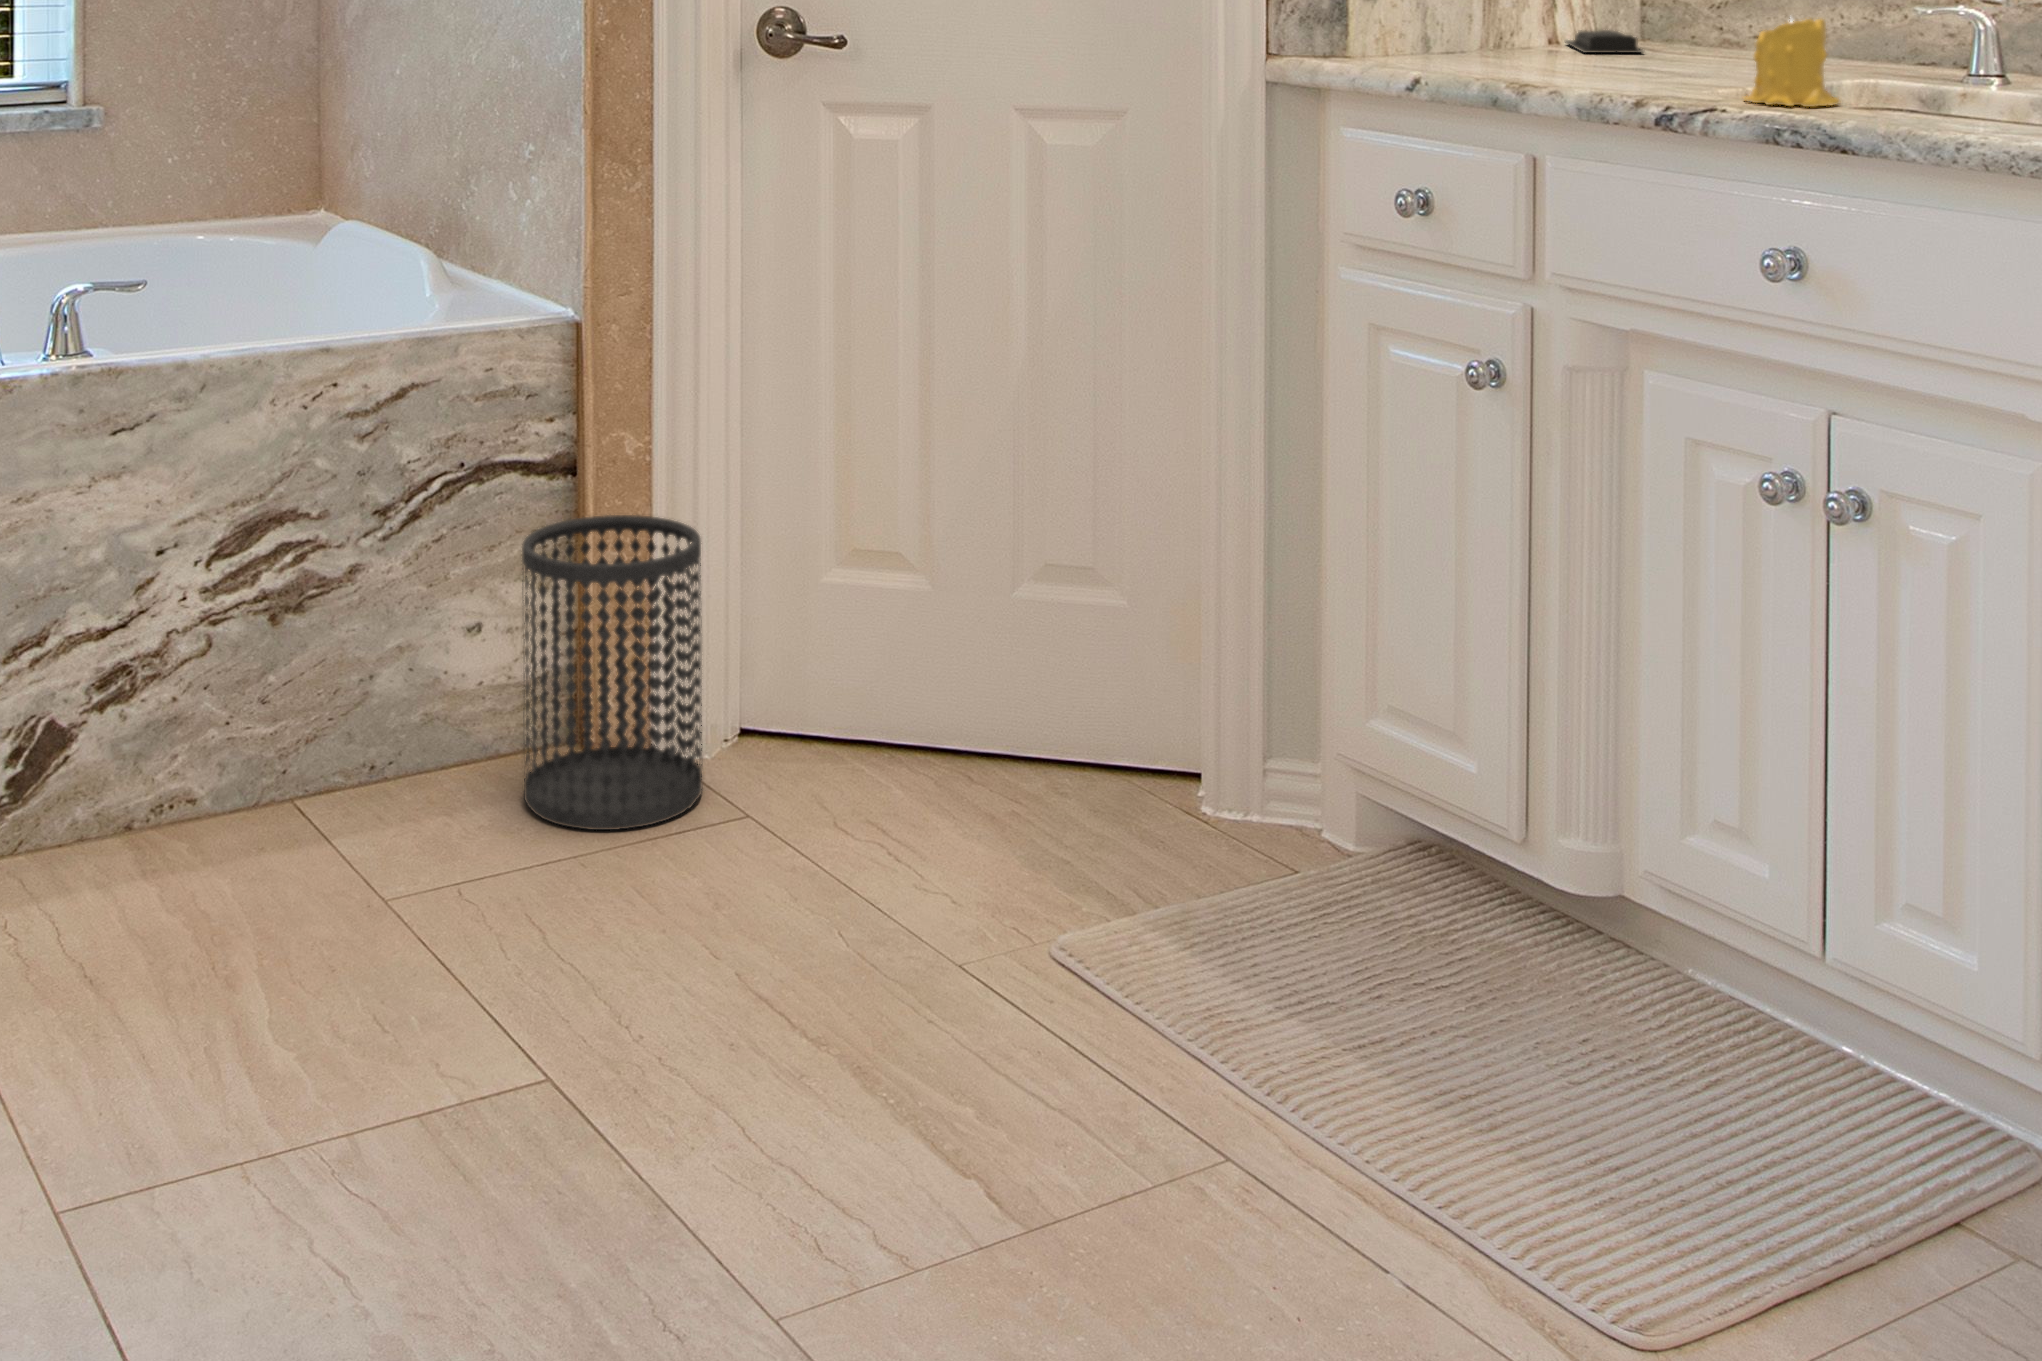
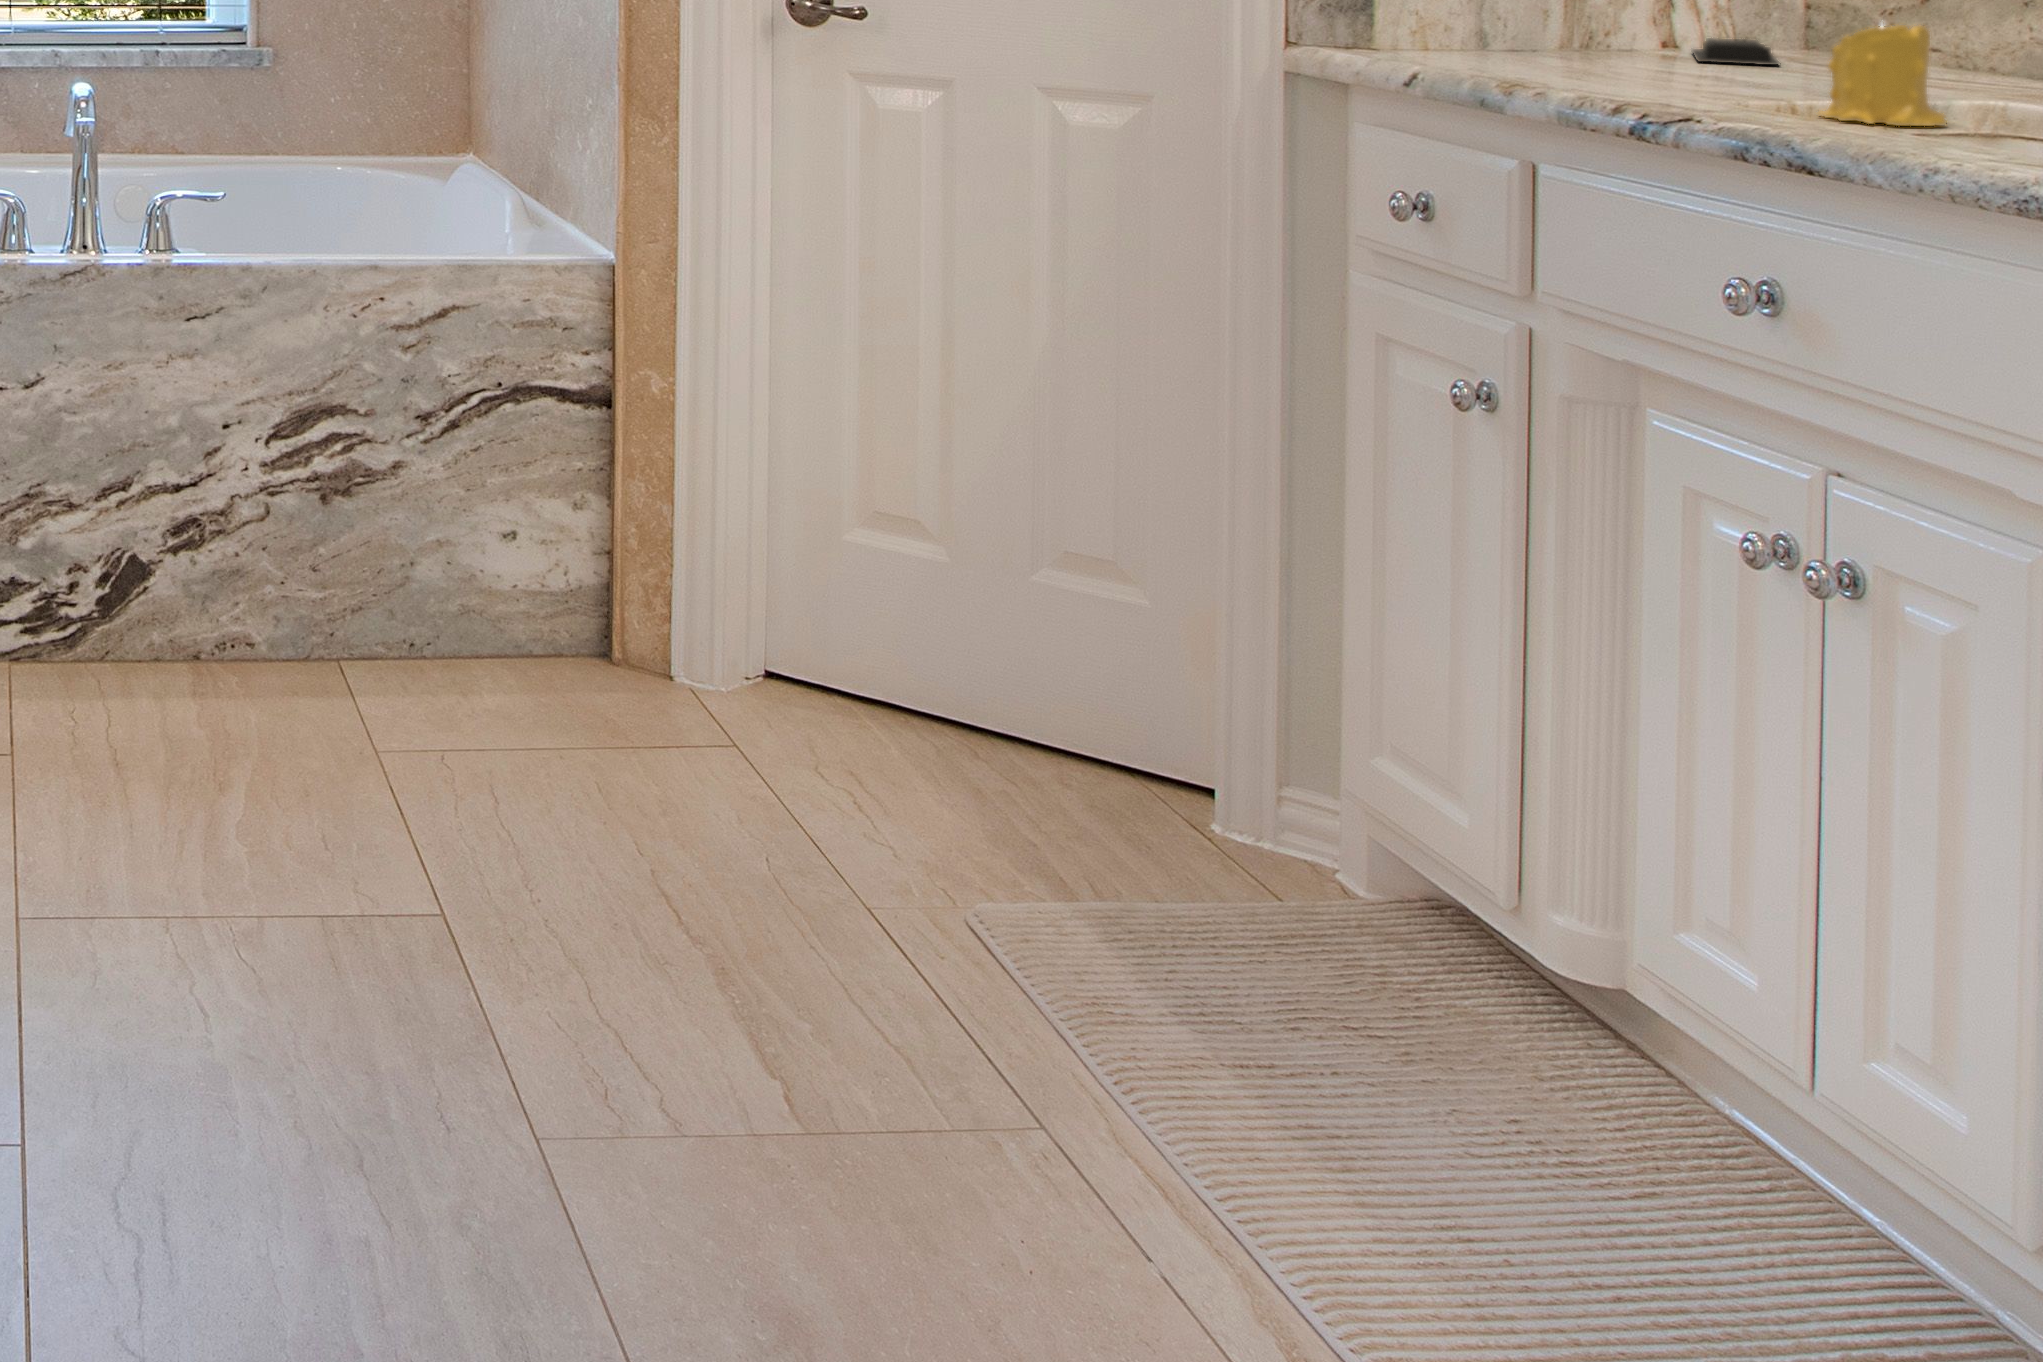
wastebasket: present [522,515,702,830] -> none [536,444,706,735]

